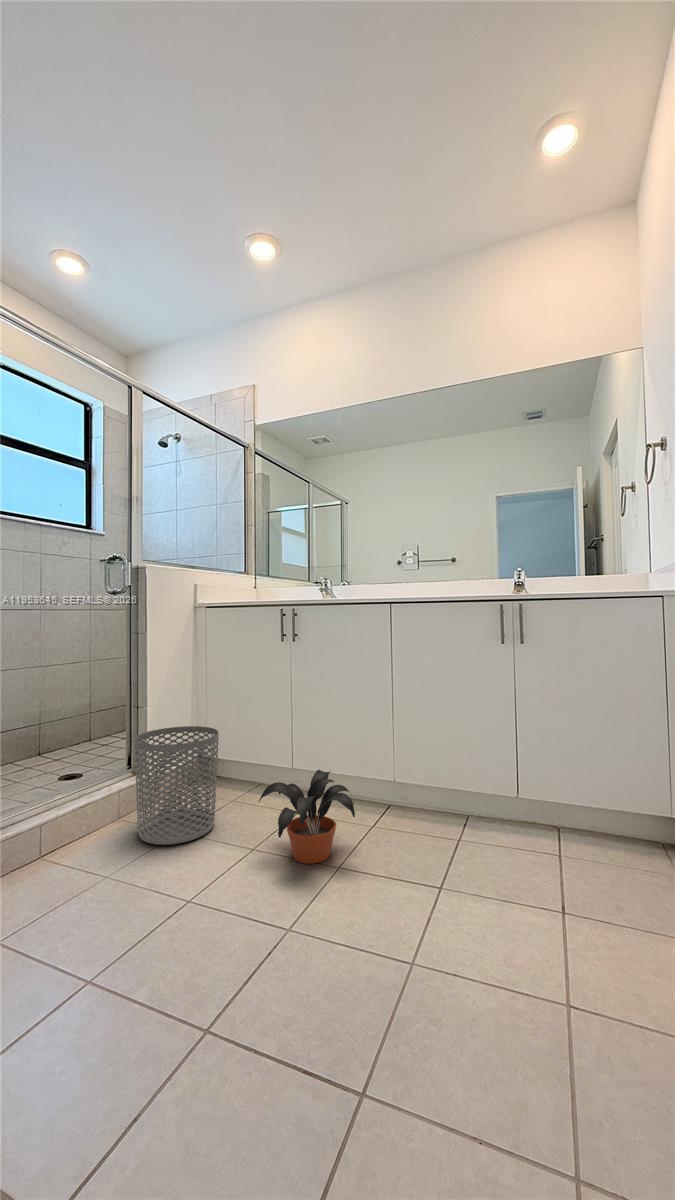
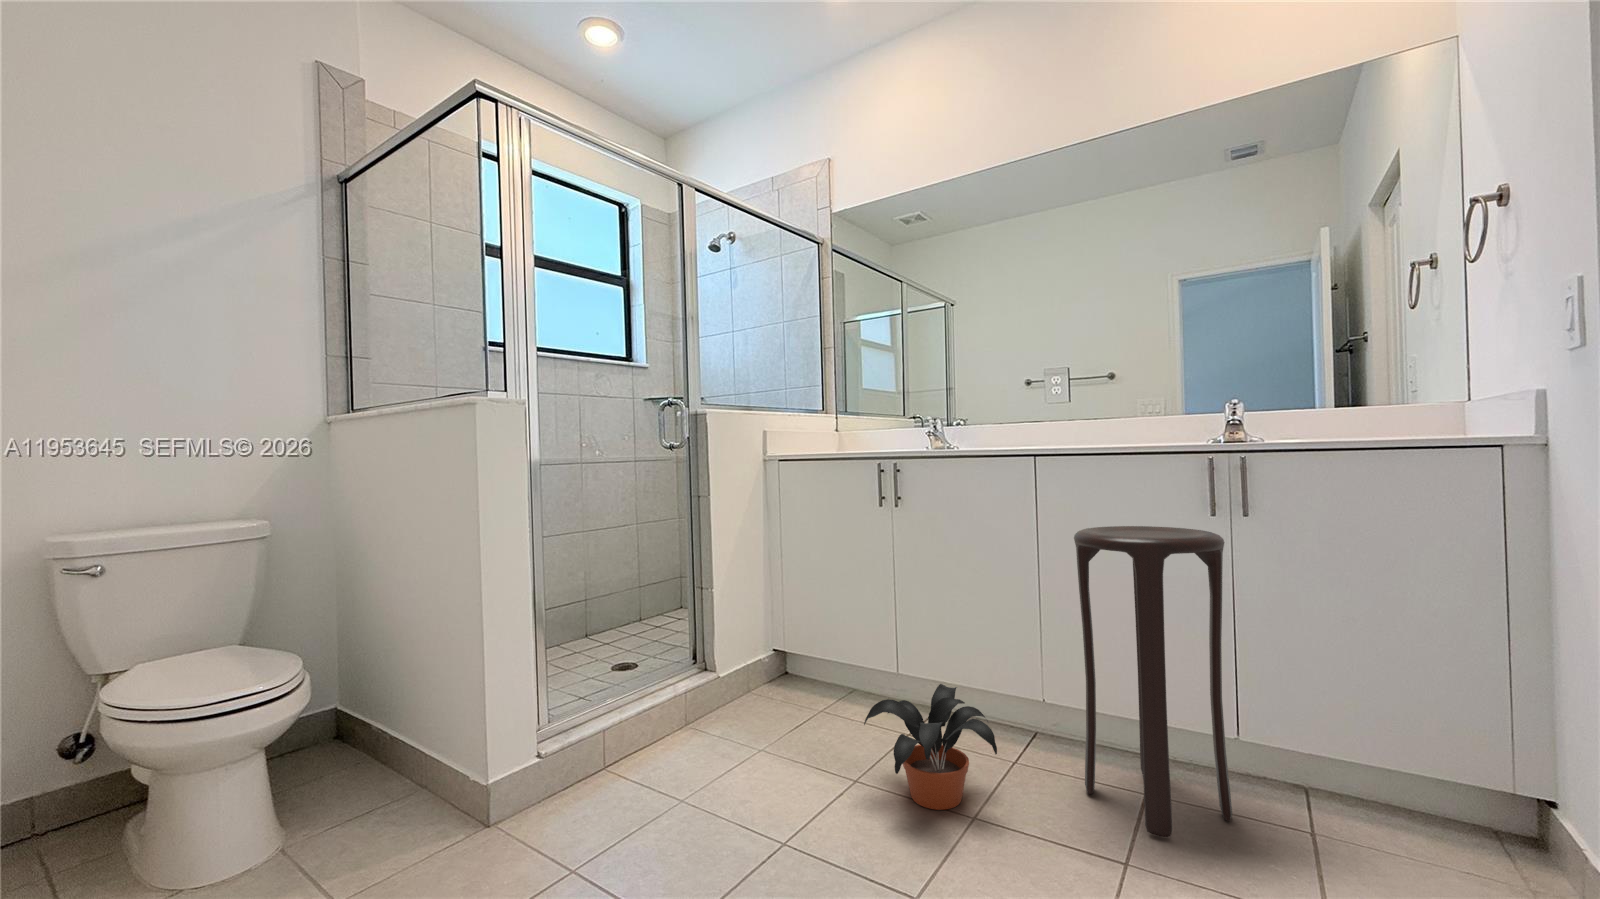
stool: none [412,652,512,867] -> present [1074,526,1232,837]
waste bin: present [135,726,219,845] -> none [704,617,805,767]

